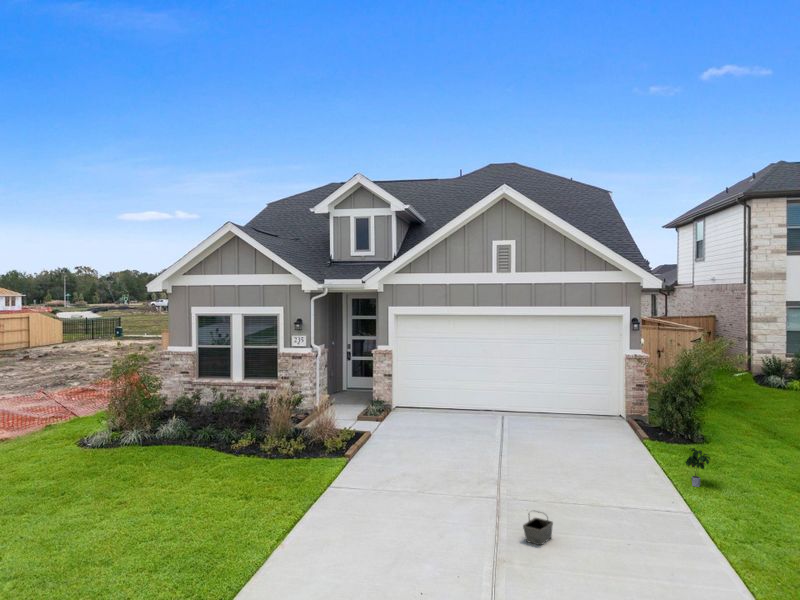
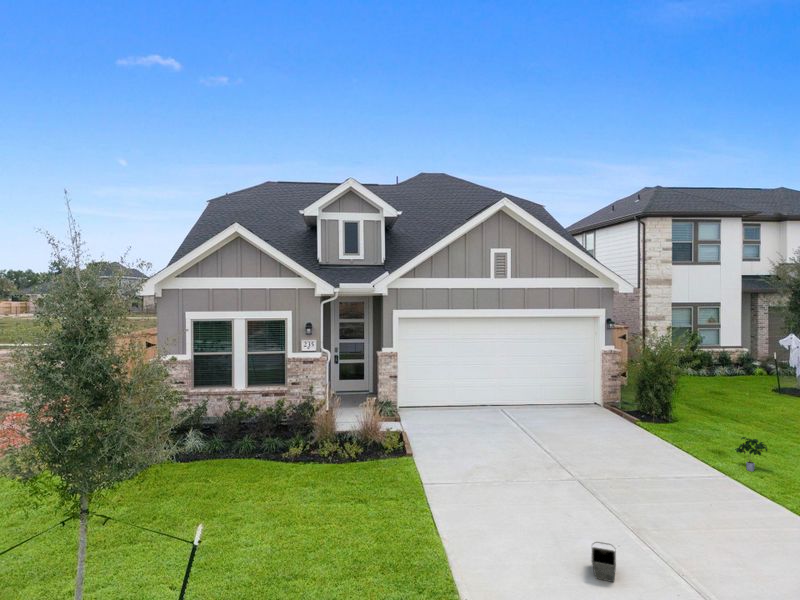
basket: present [523,512,553,545] -> present [592,542,616,582]

